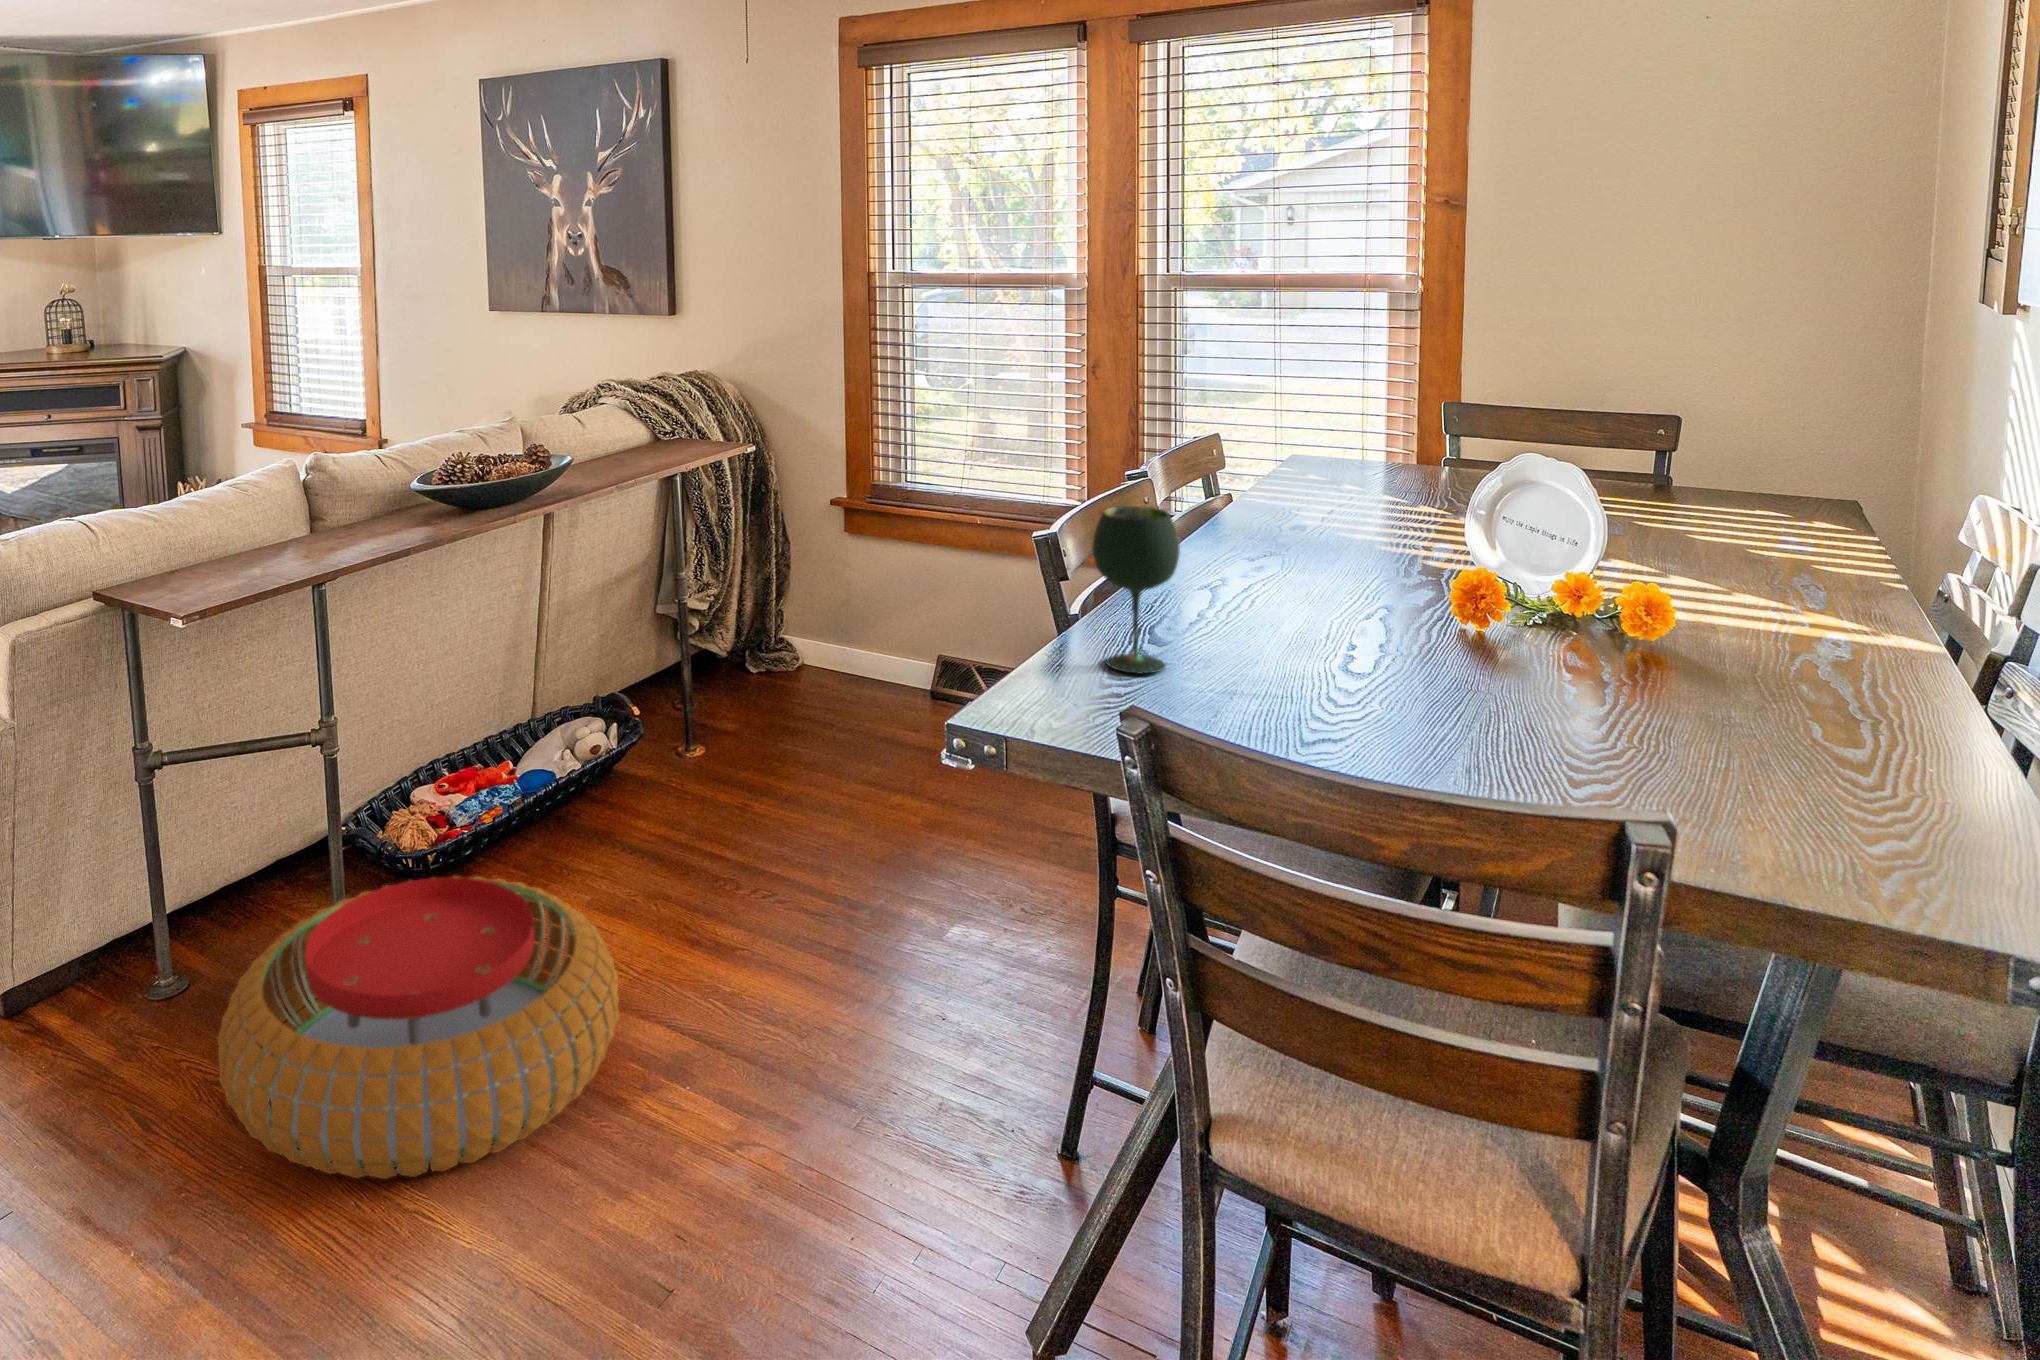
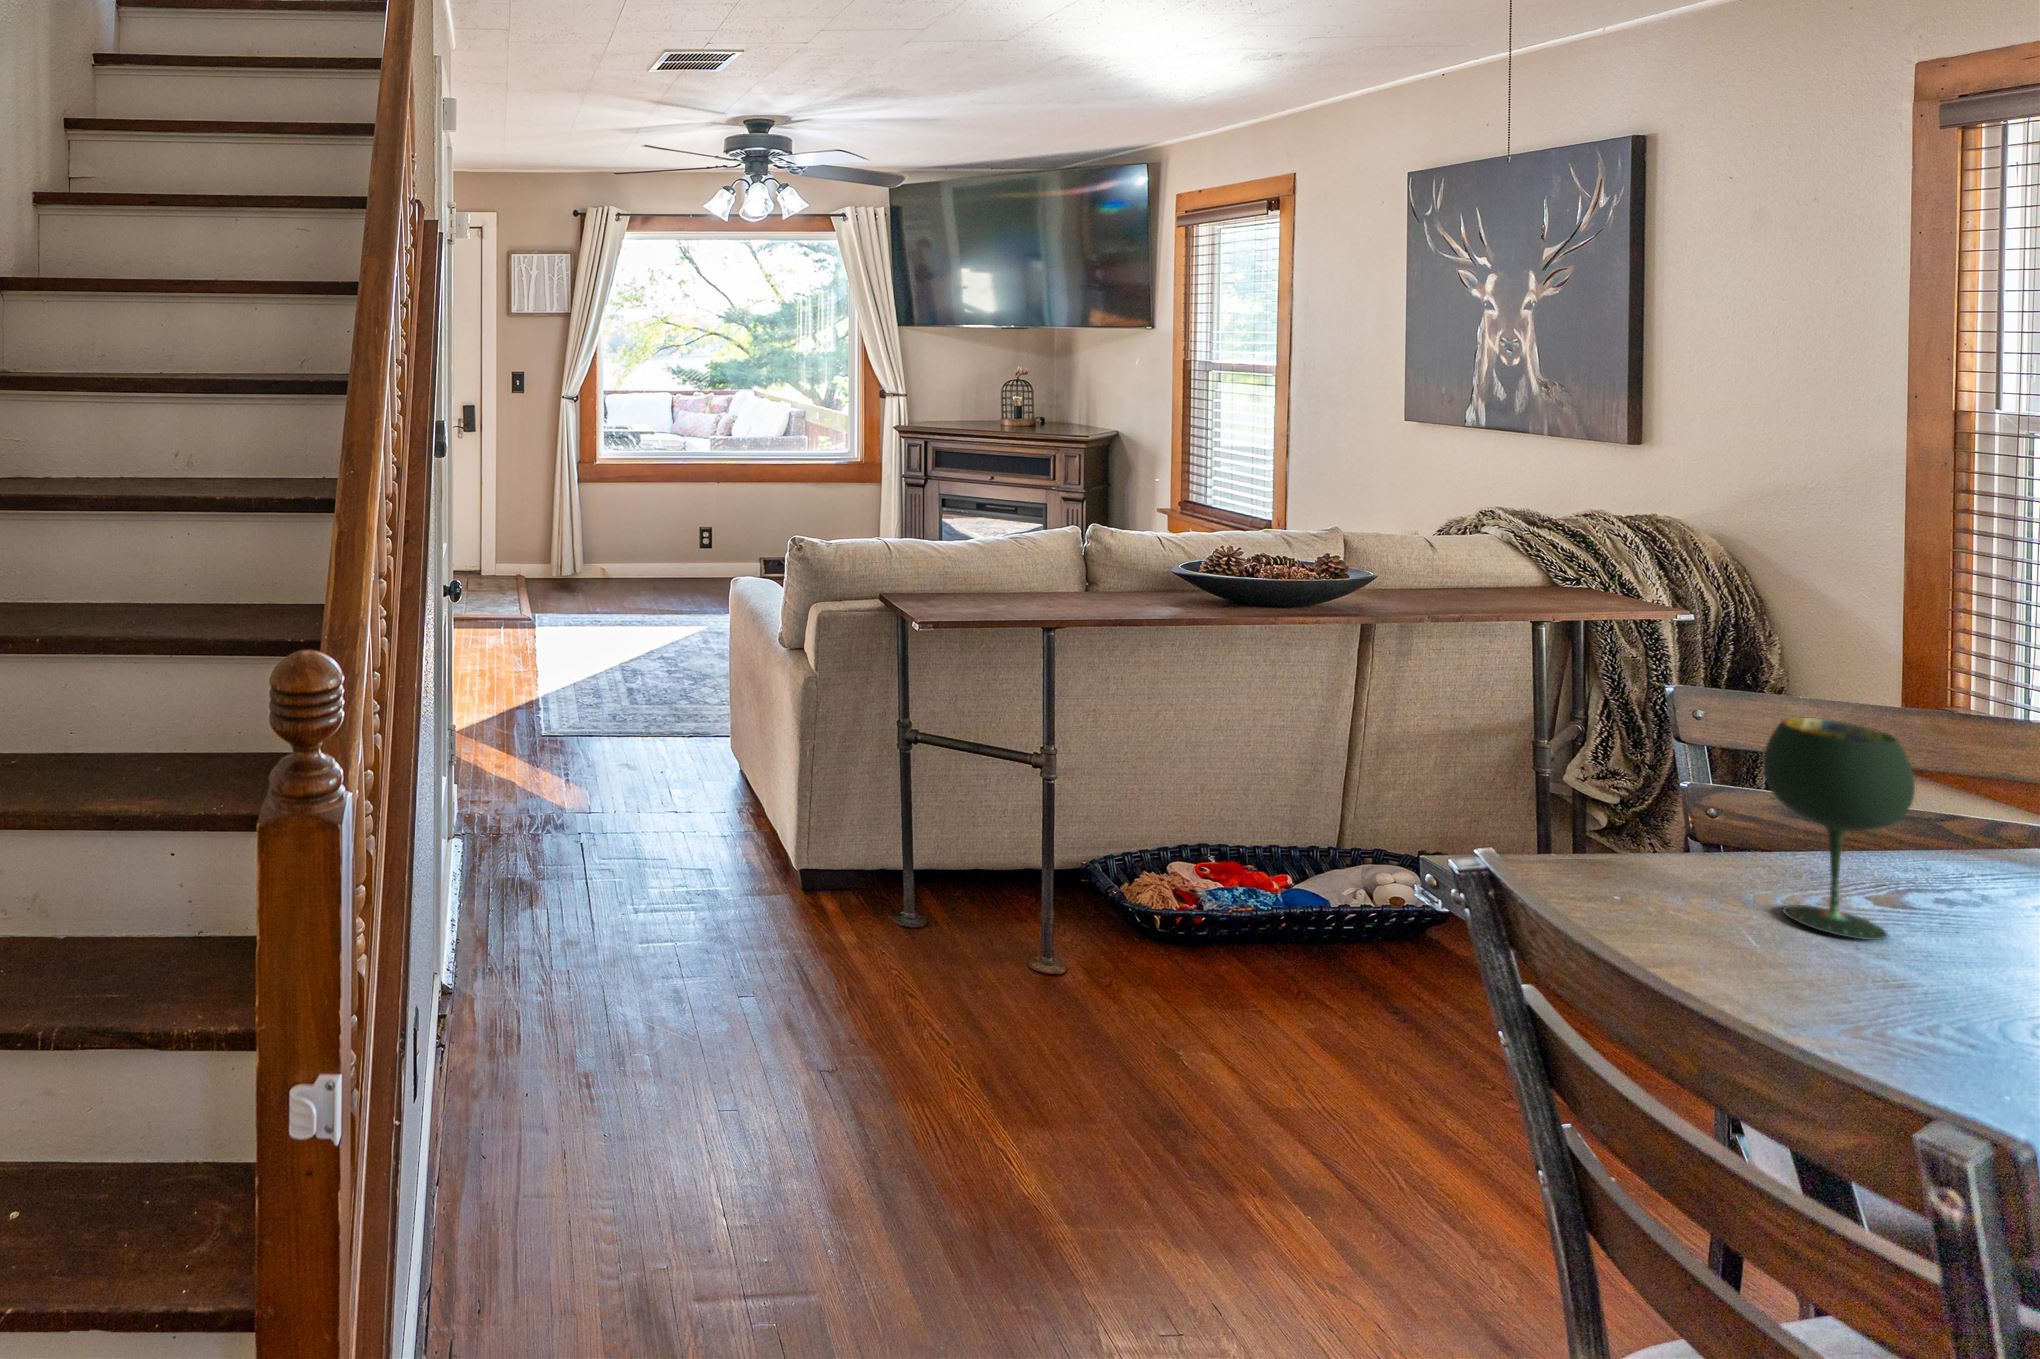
pouf: present [218,876,619,1179] -> none [896,903,1269,1160]

